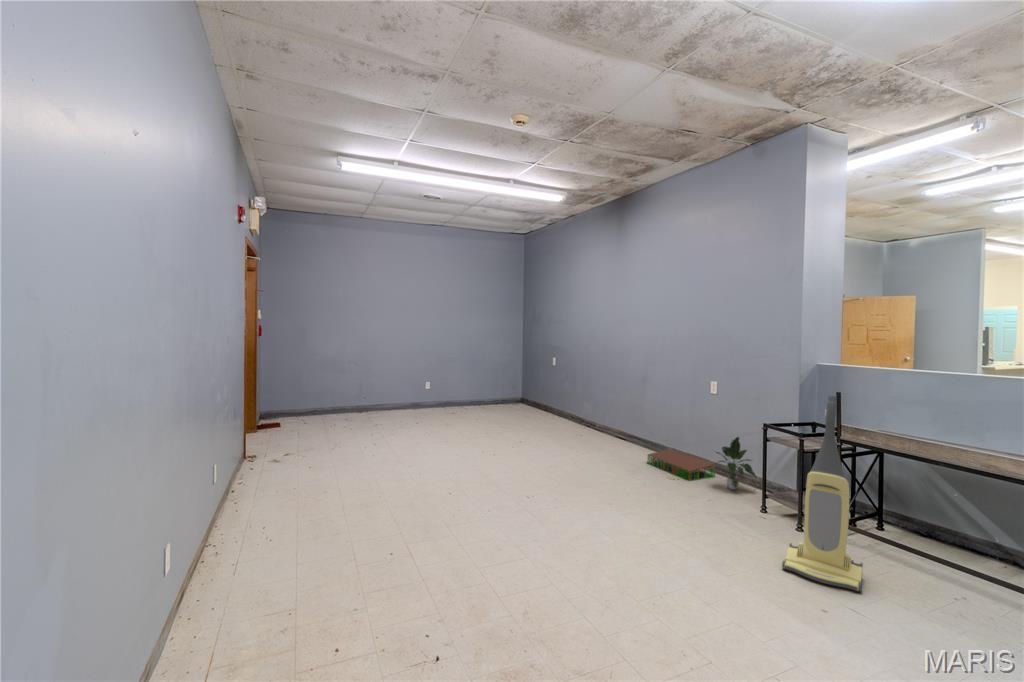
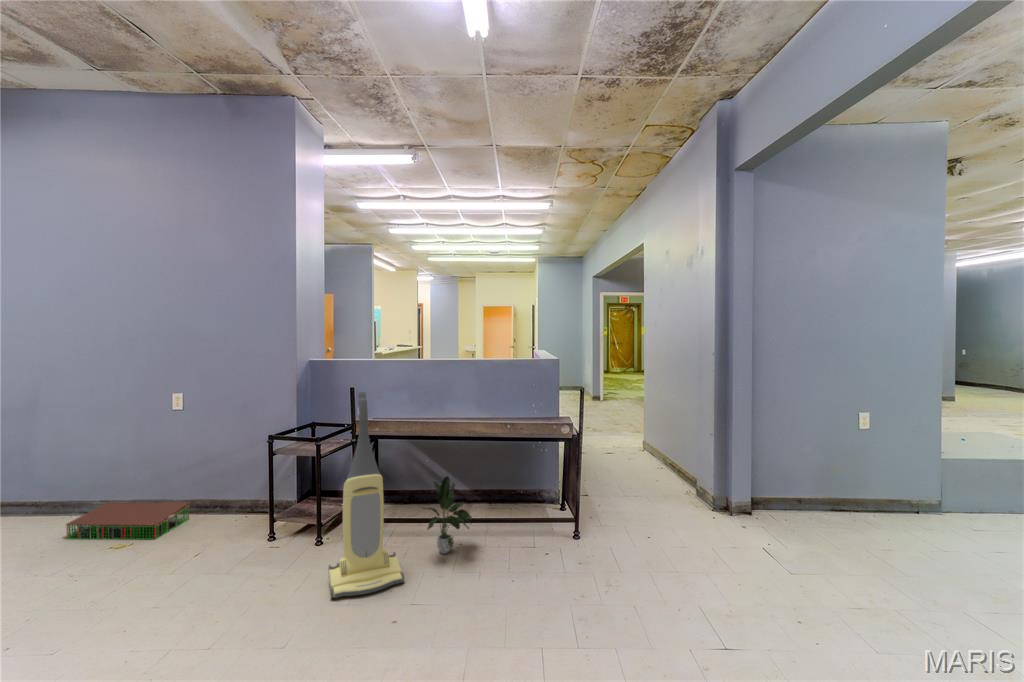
potted plant: present [716,437,756,490] -> present [423,476,472,554]

